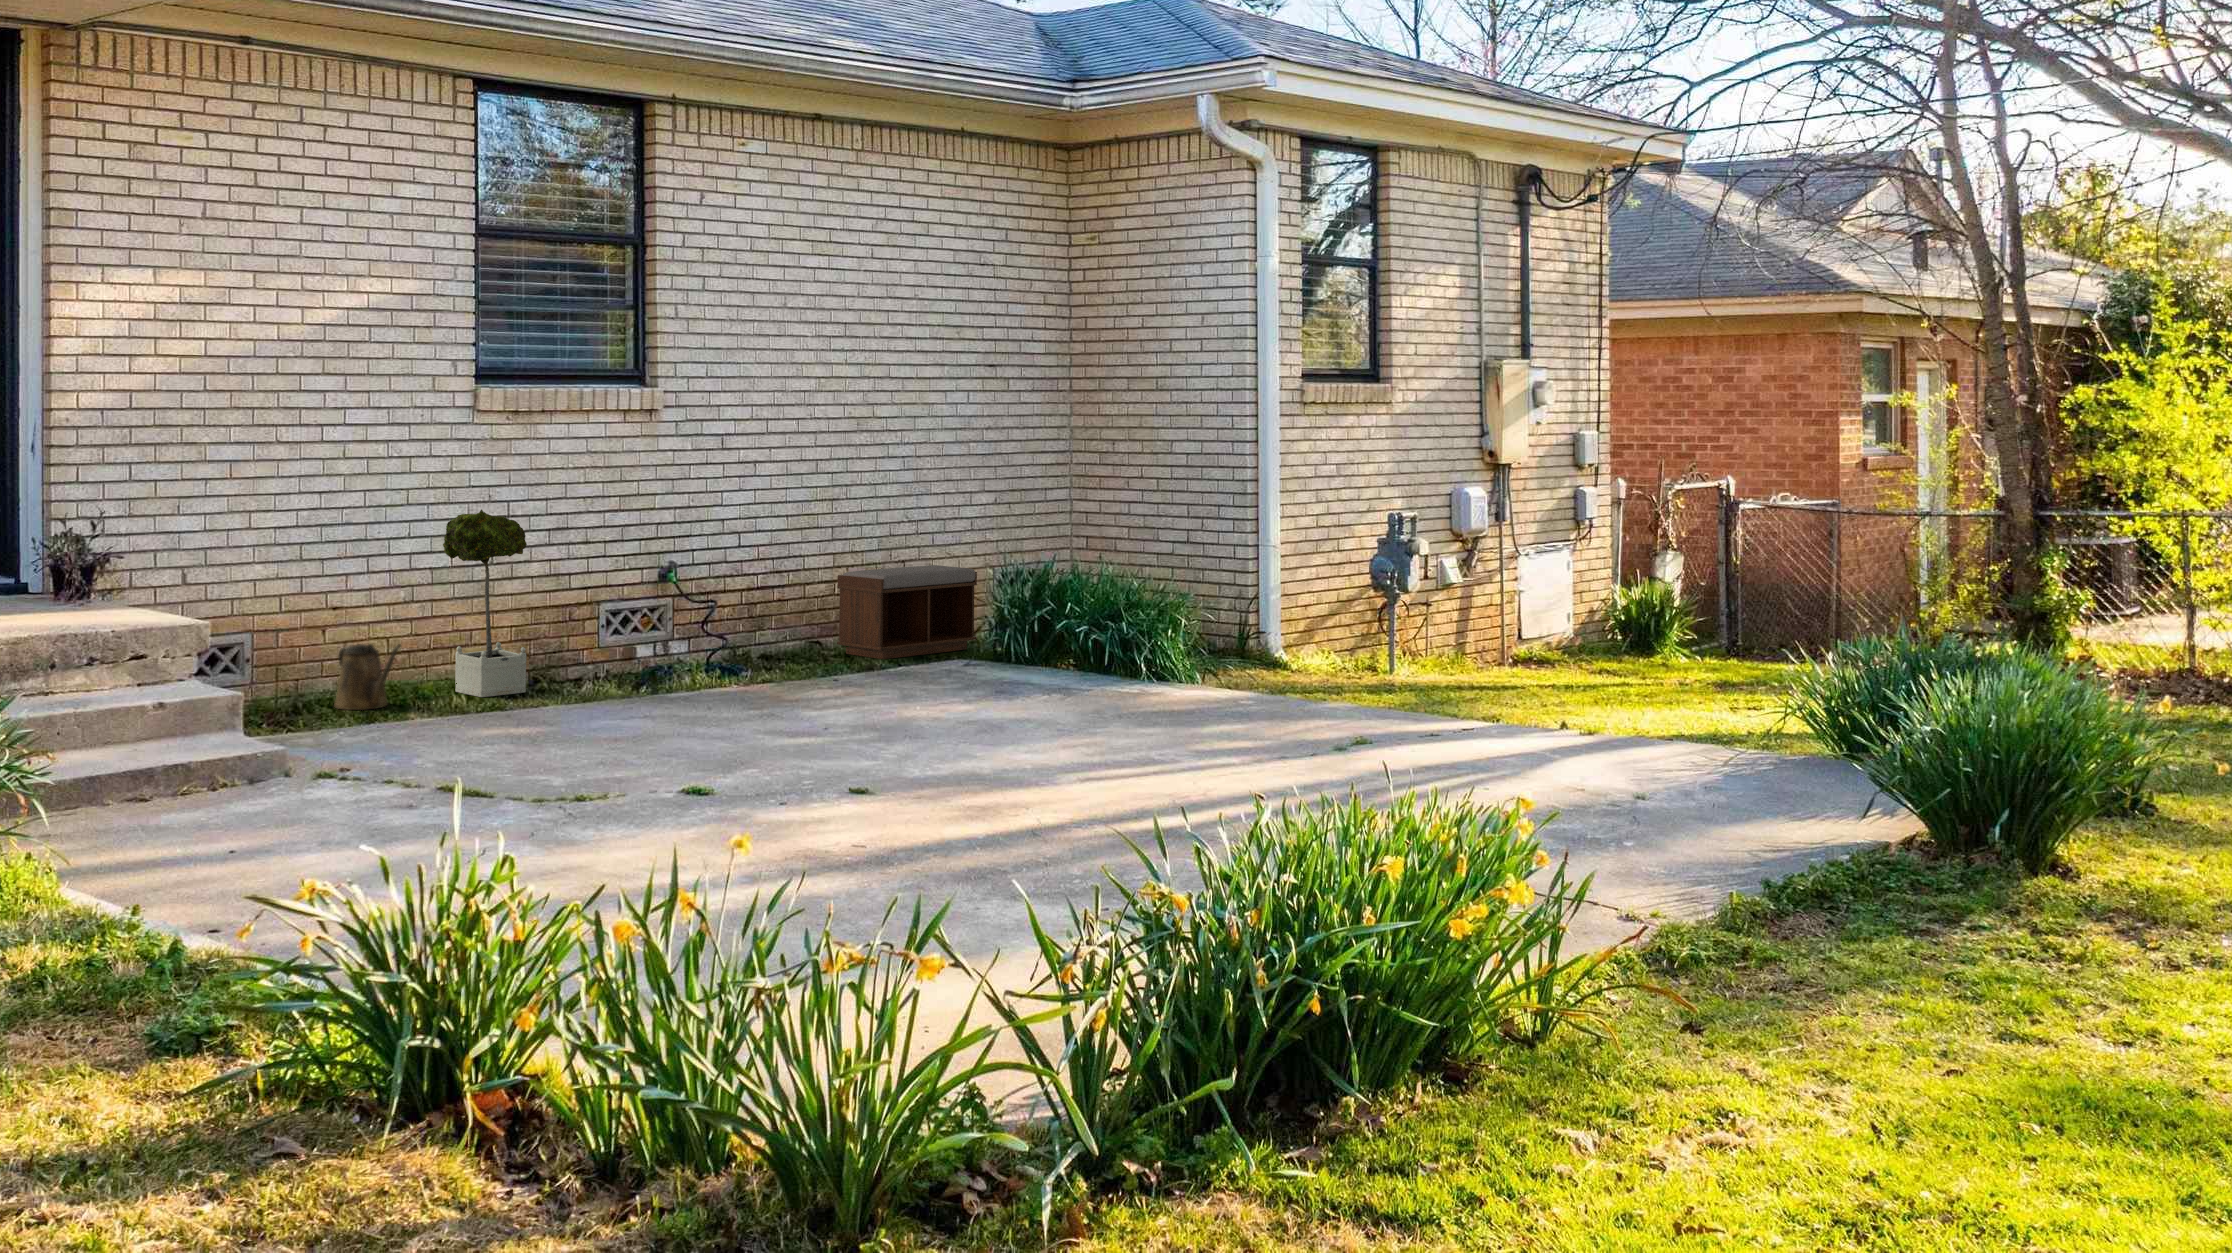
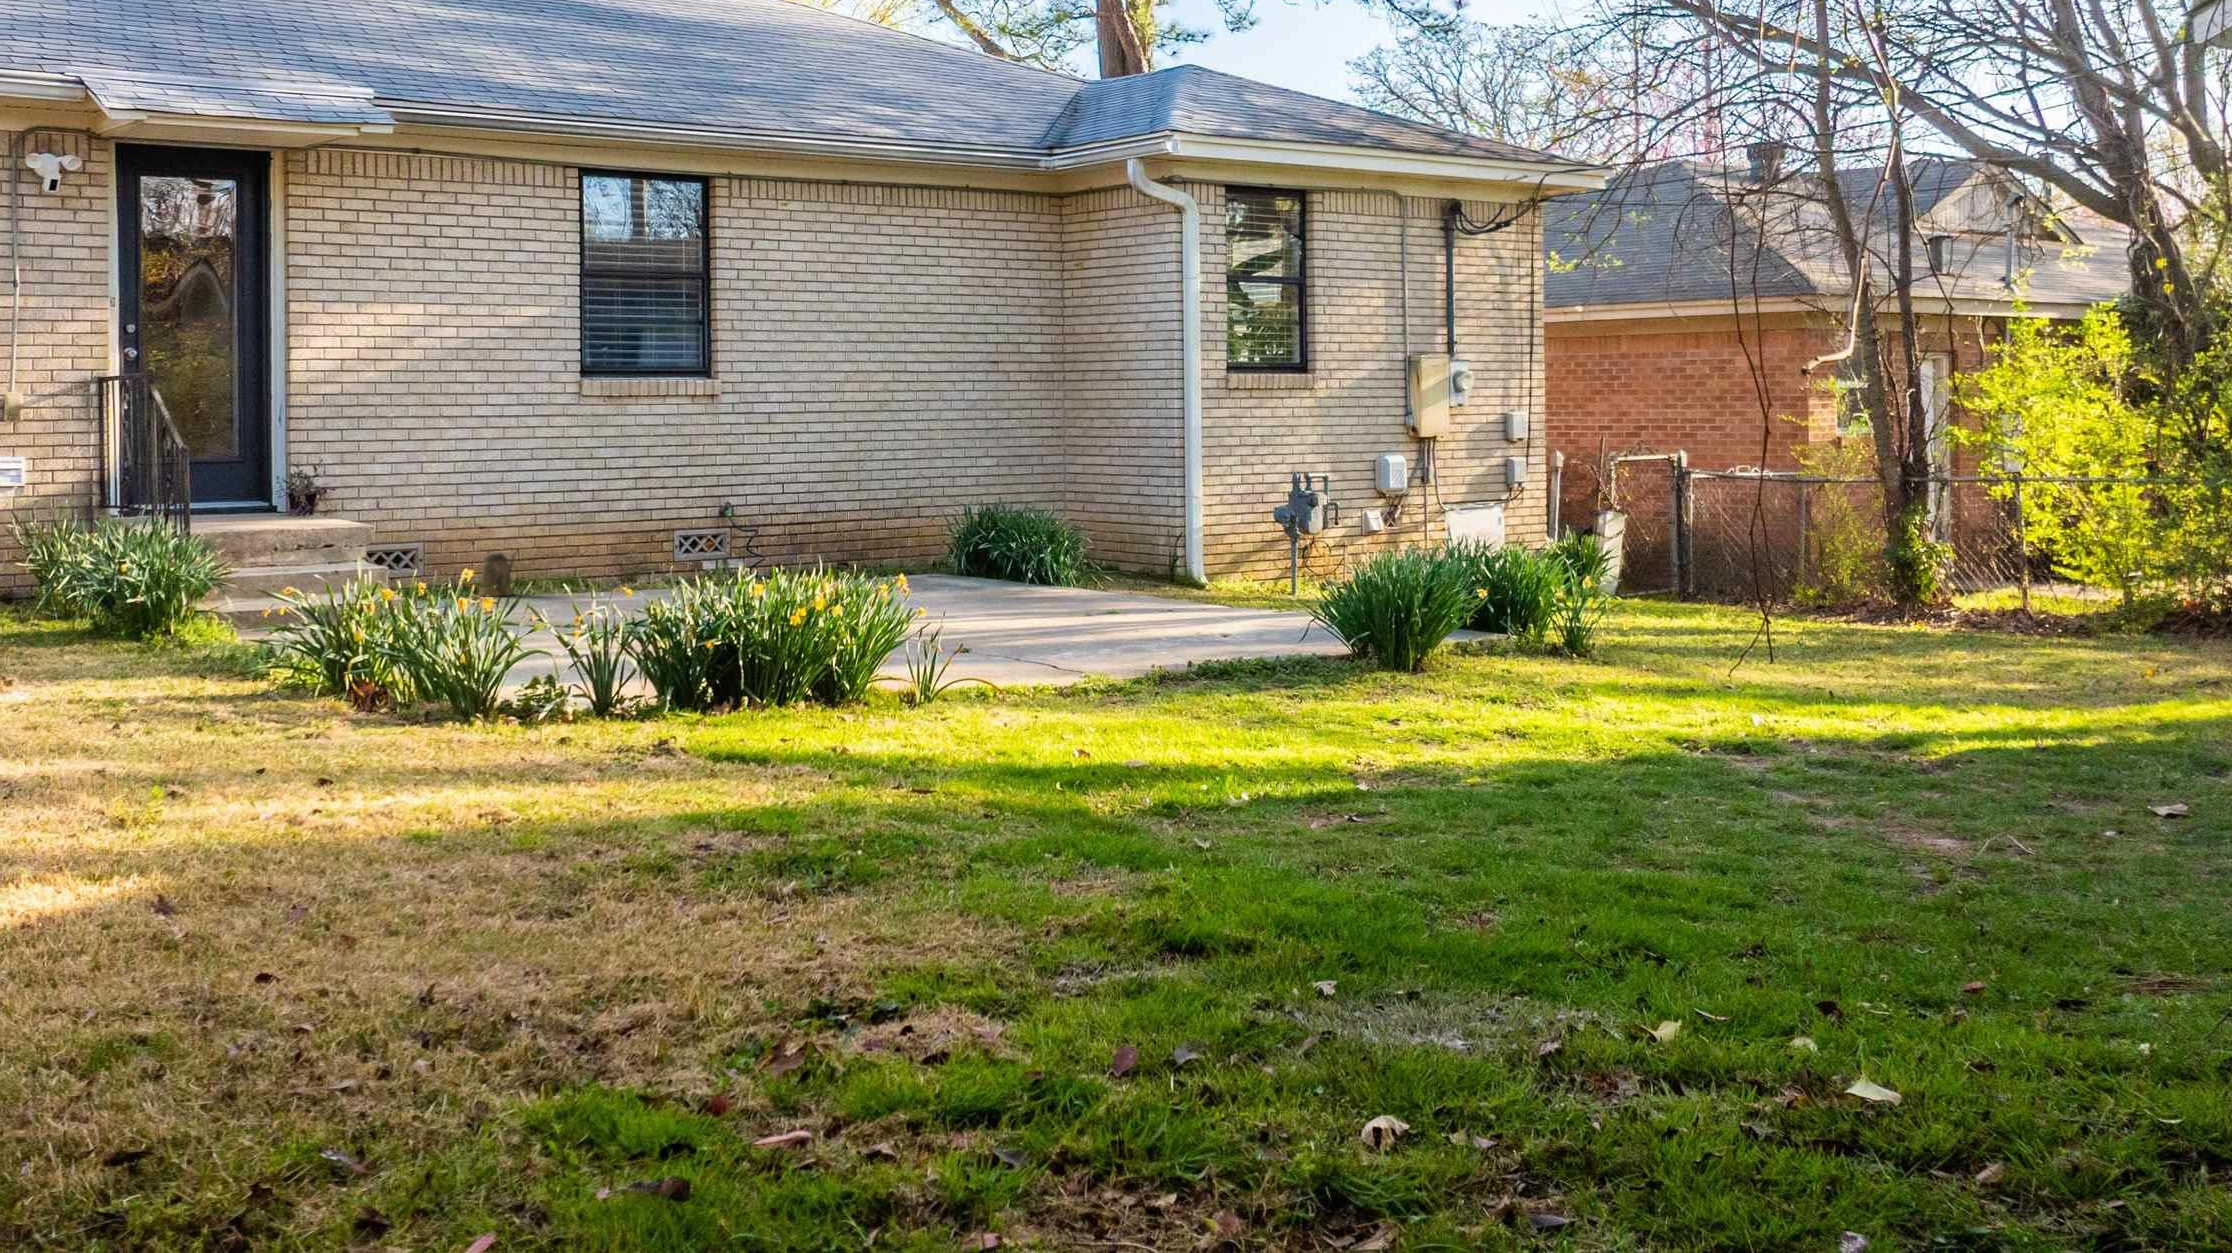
potted tree: present [443,509,527,697] -> none [557,464,613,592]
bench: present [837,565,977,659] -> none [862,513,969,579]

